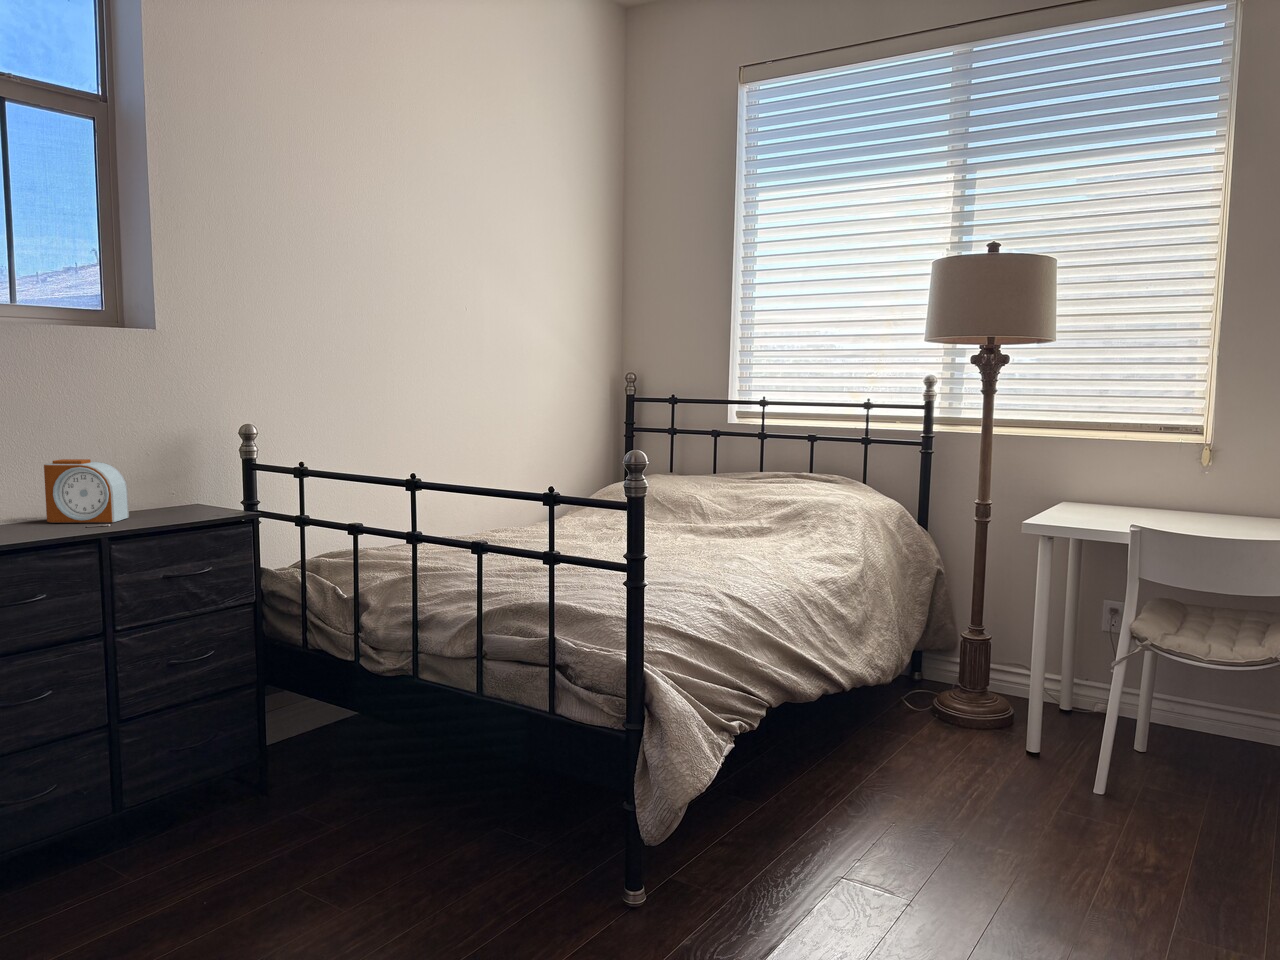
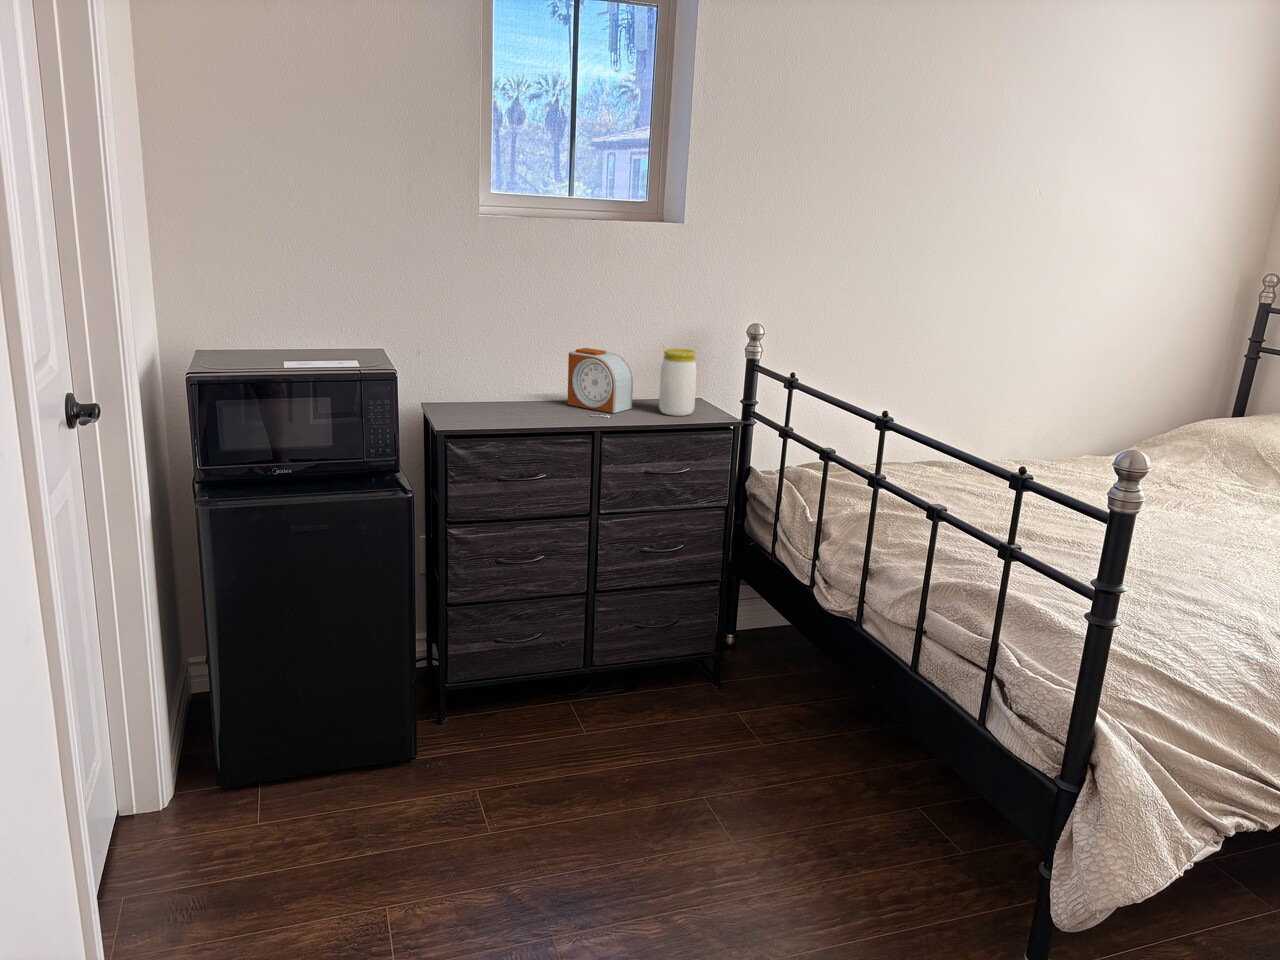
jar: none [161,450,203,517] -> present [659,349,697,416]

